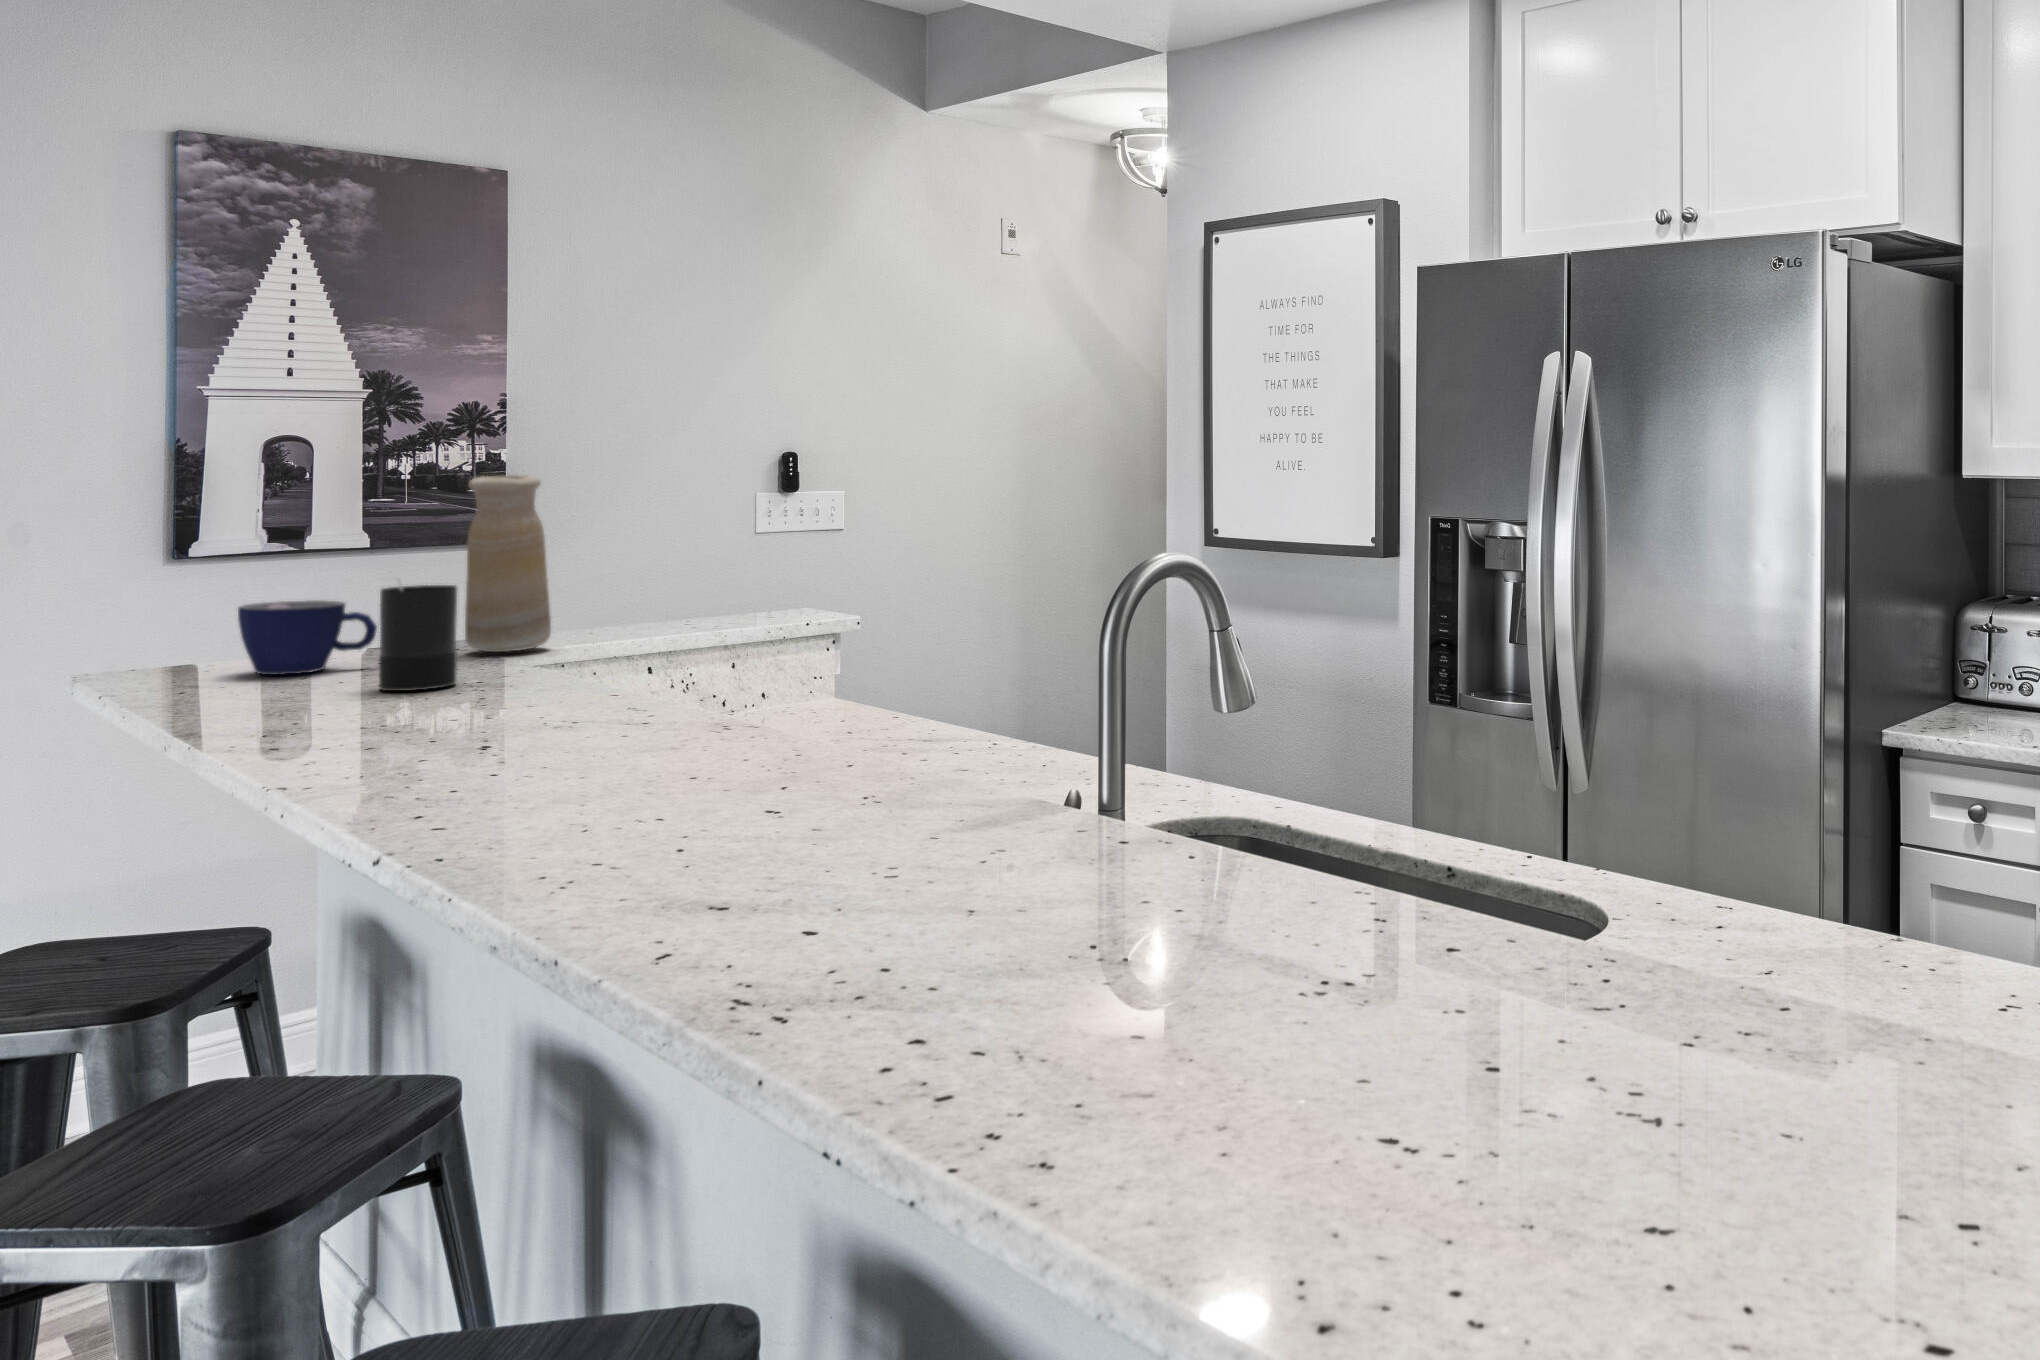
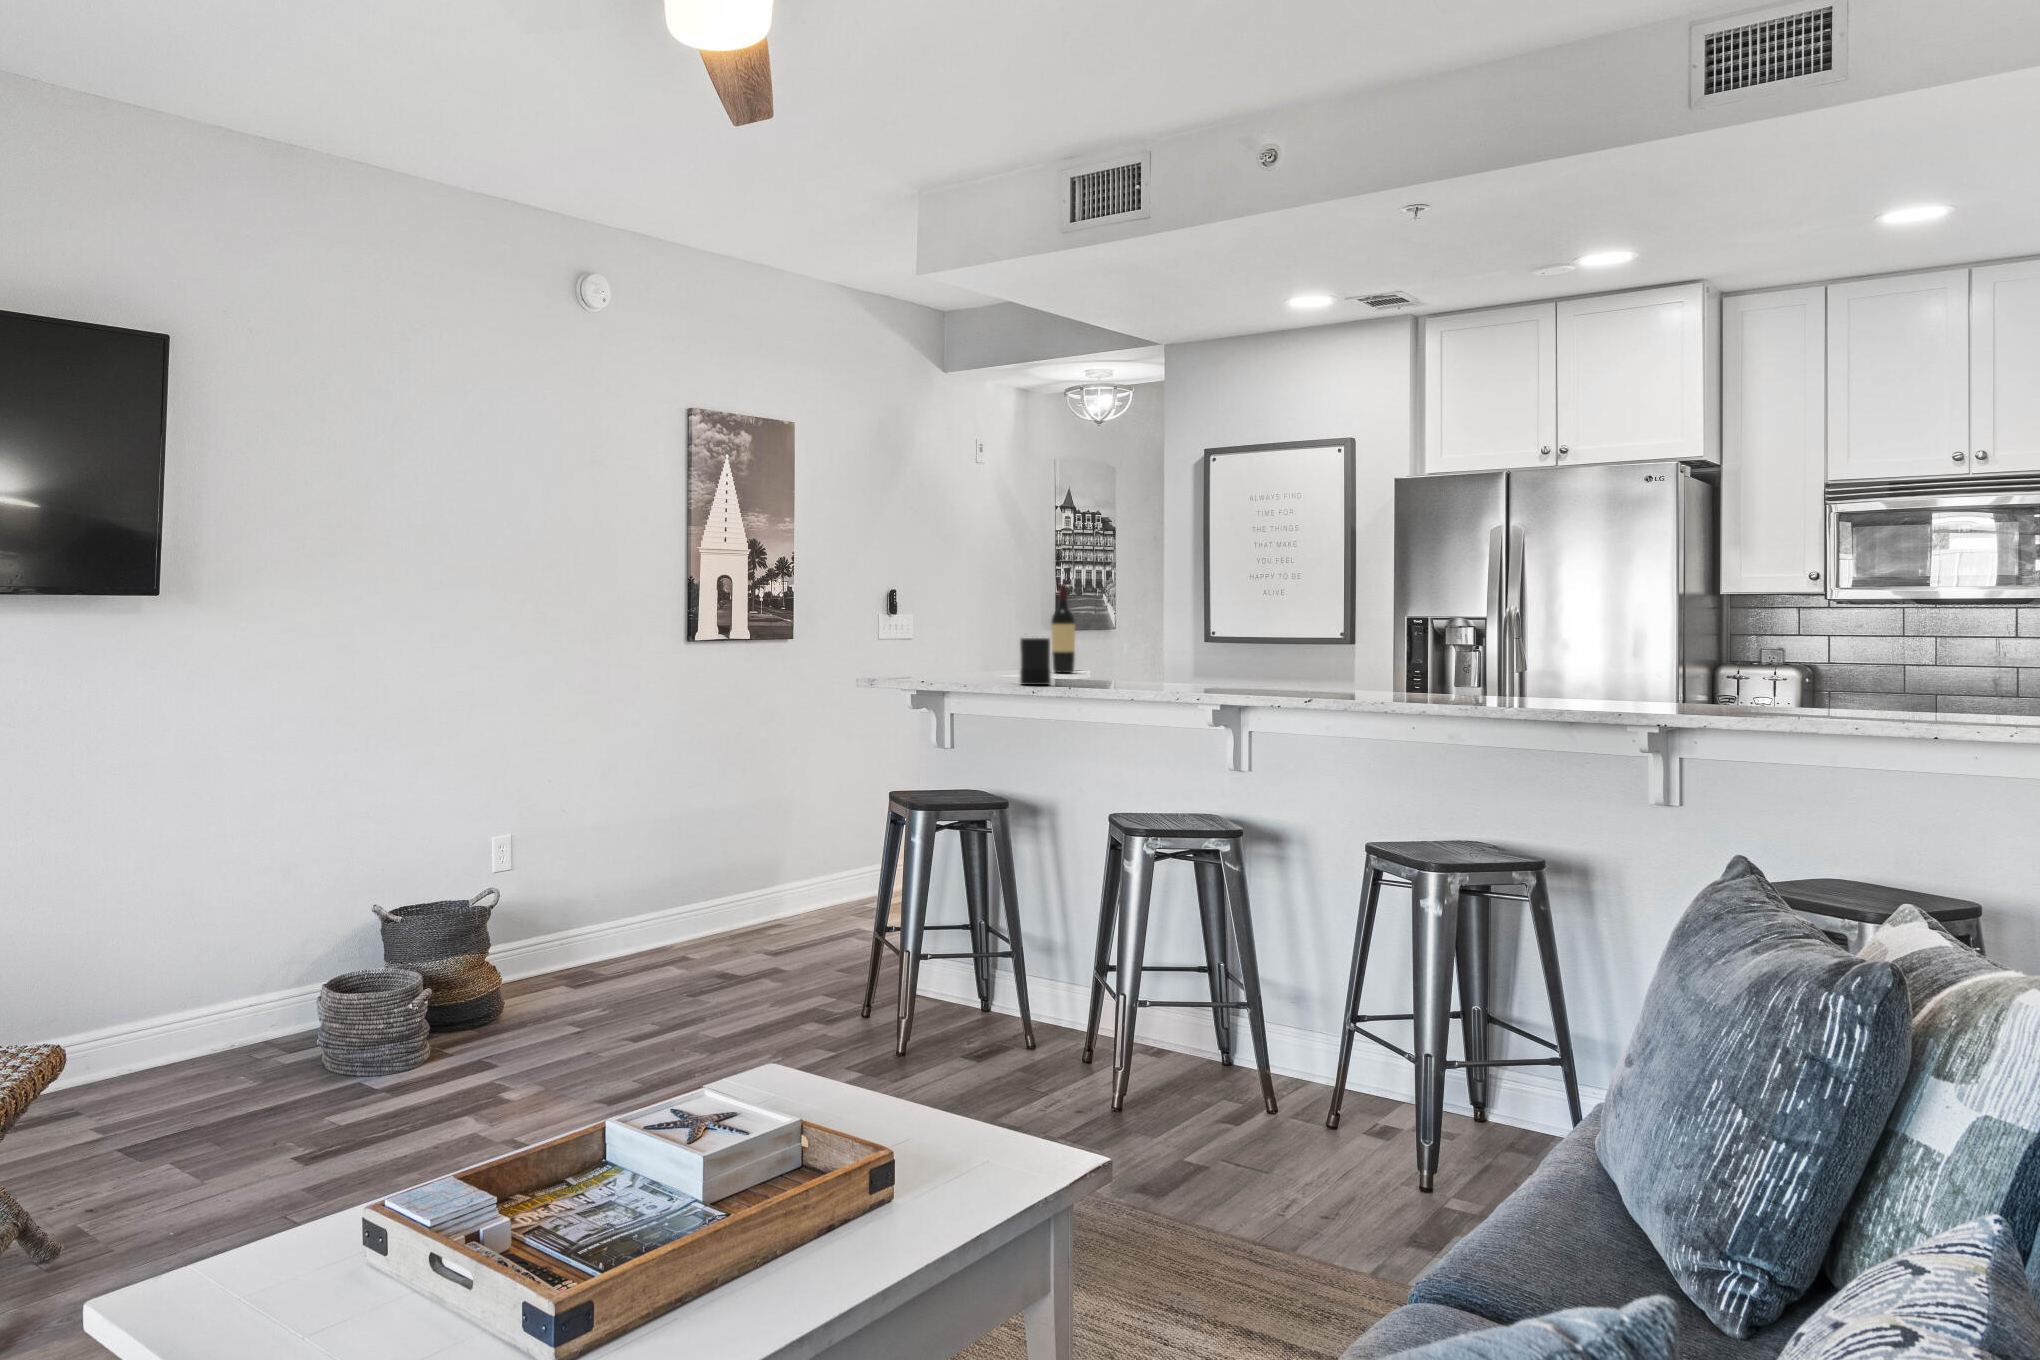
wine bottle: none [727,461,777,631] -> present [1051,584,1075,673]
vase: present [465,475,551,652] -> none [977,590,1014,677]
cup: present [238,600,377,675] -> none [923,649,972,681]

